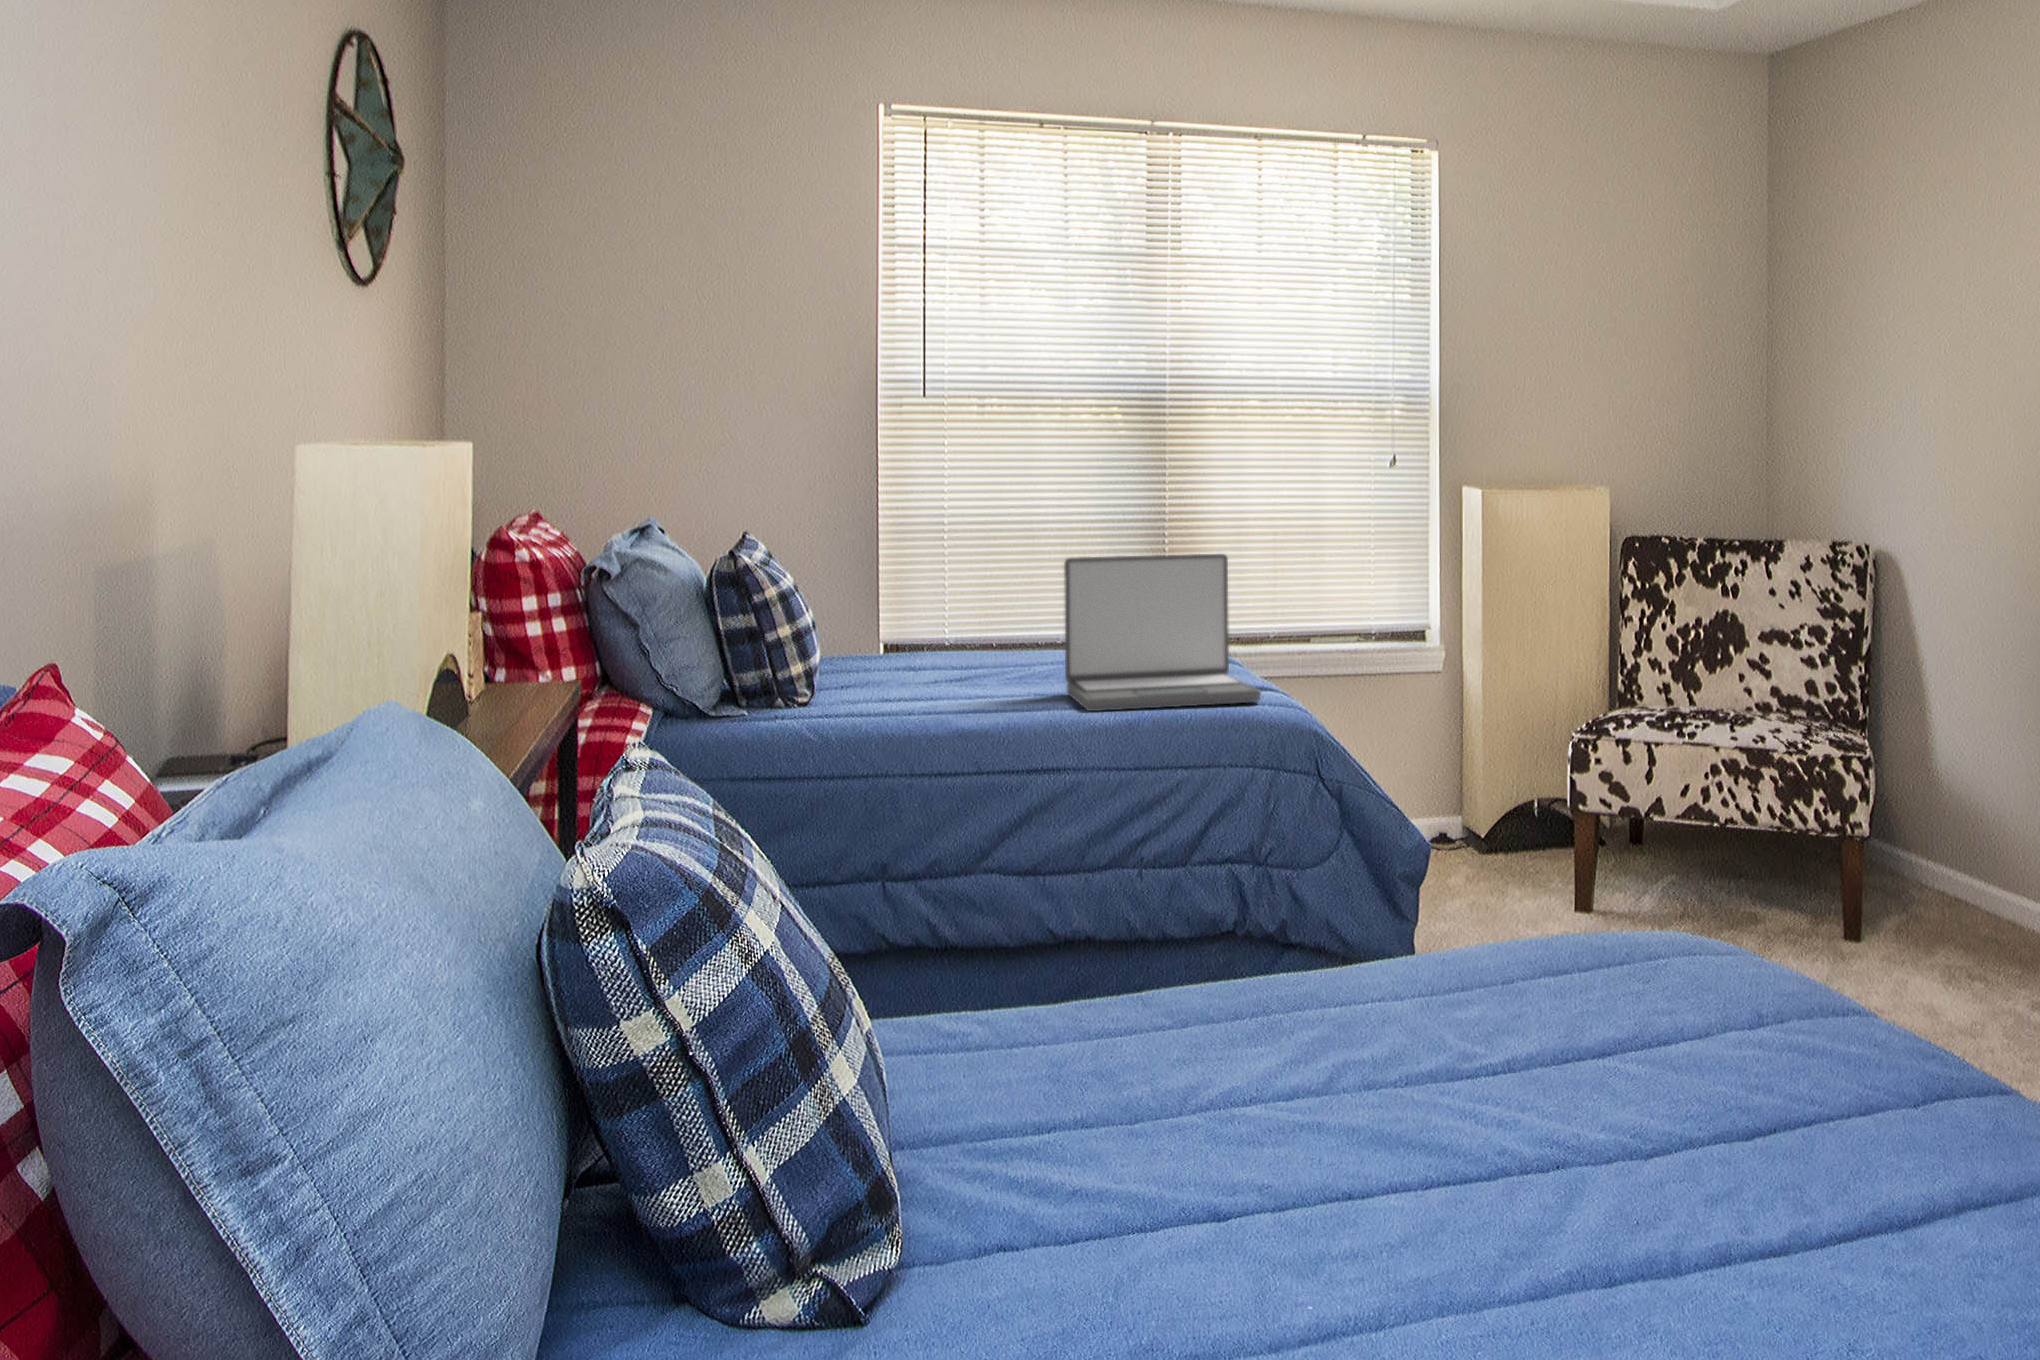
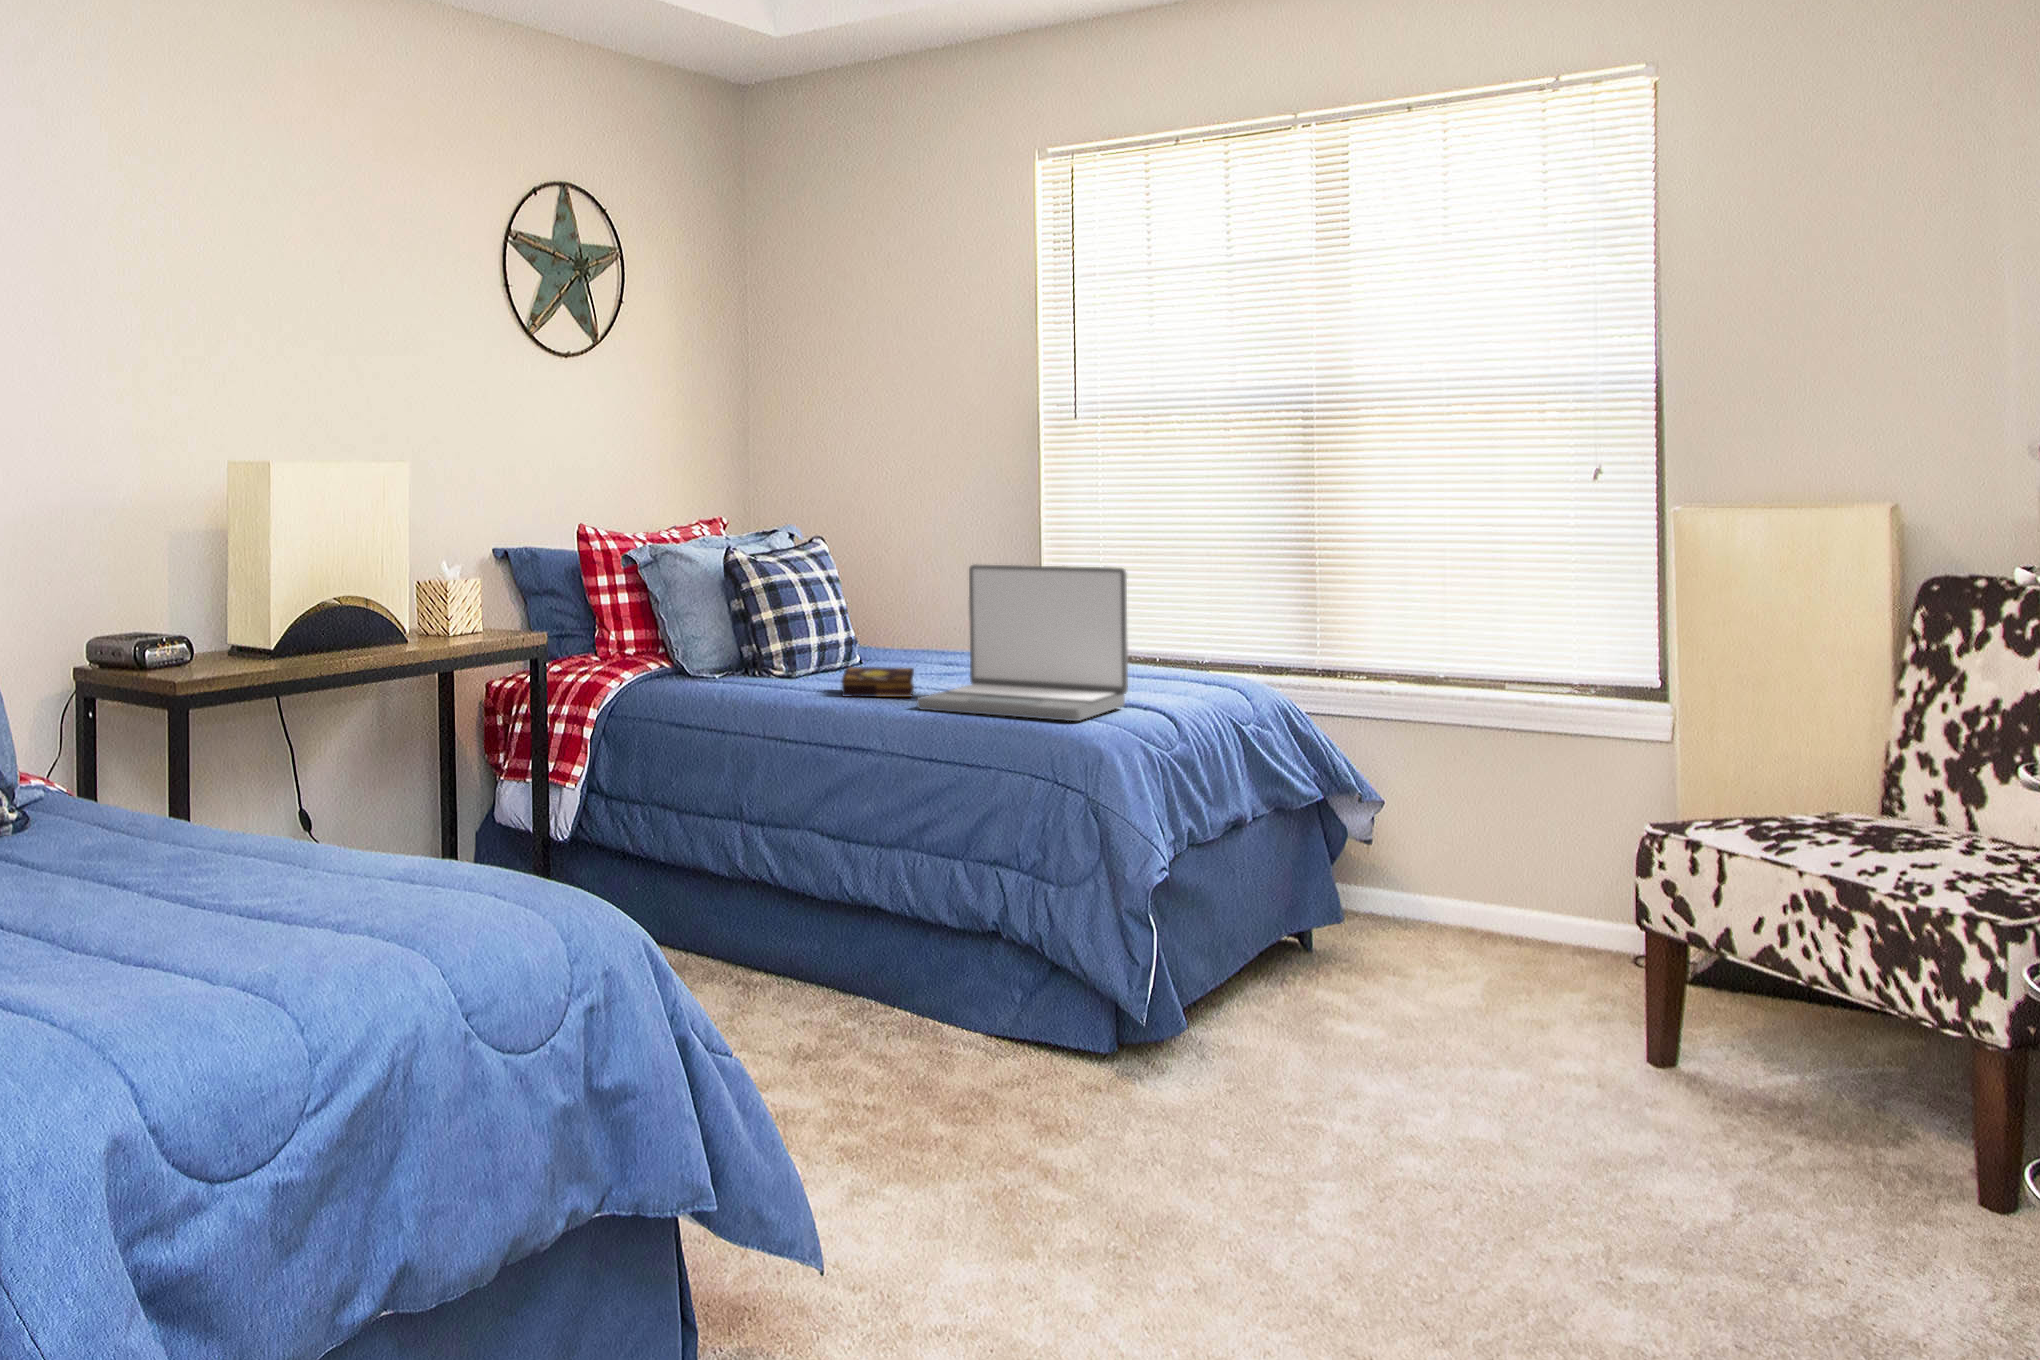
book: none [936,672,1034,710] -> present [842,667,914,697]

